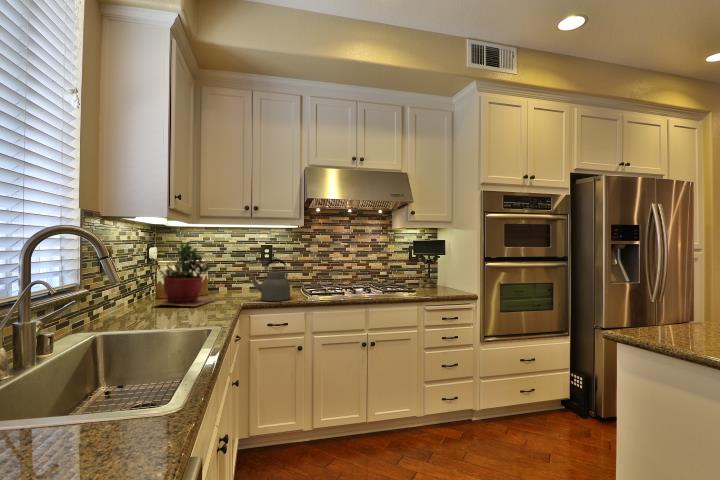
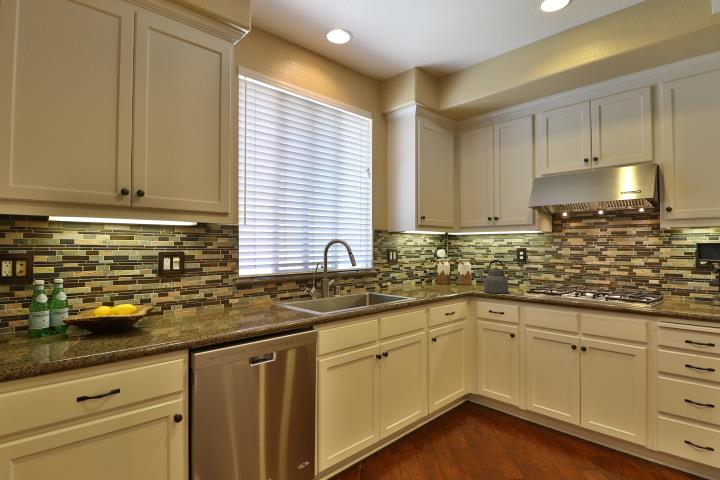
succulent plant: present [153,241,218,306] -> none [419,246,465,289]

